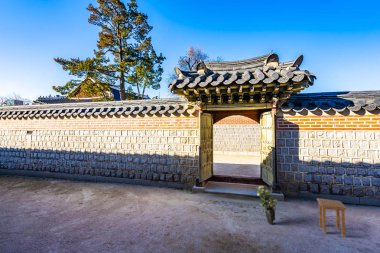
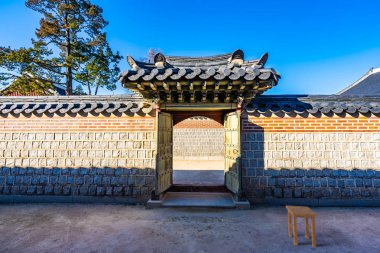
potted plant: present [256,186,277,225] -> none [222,196,247,241]

